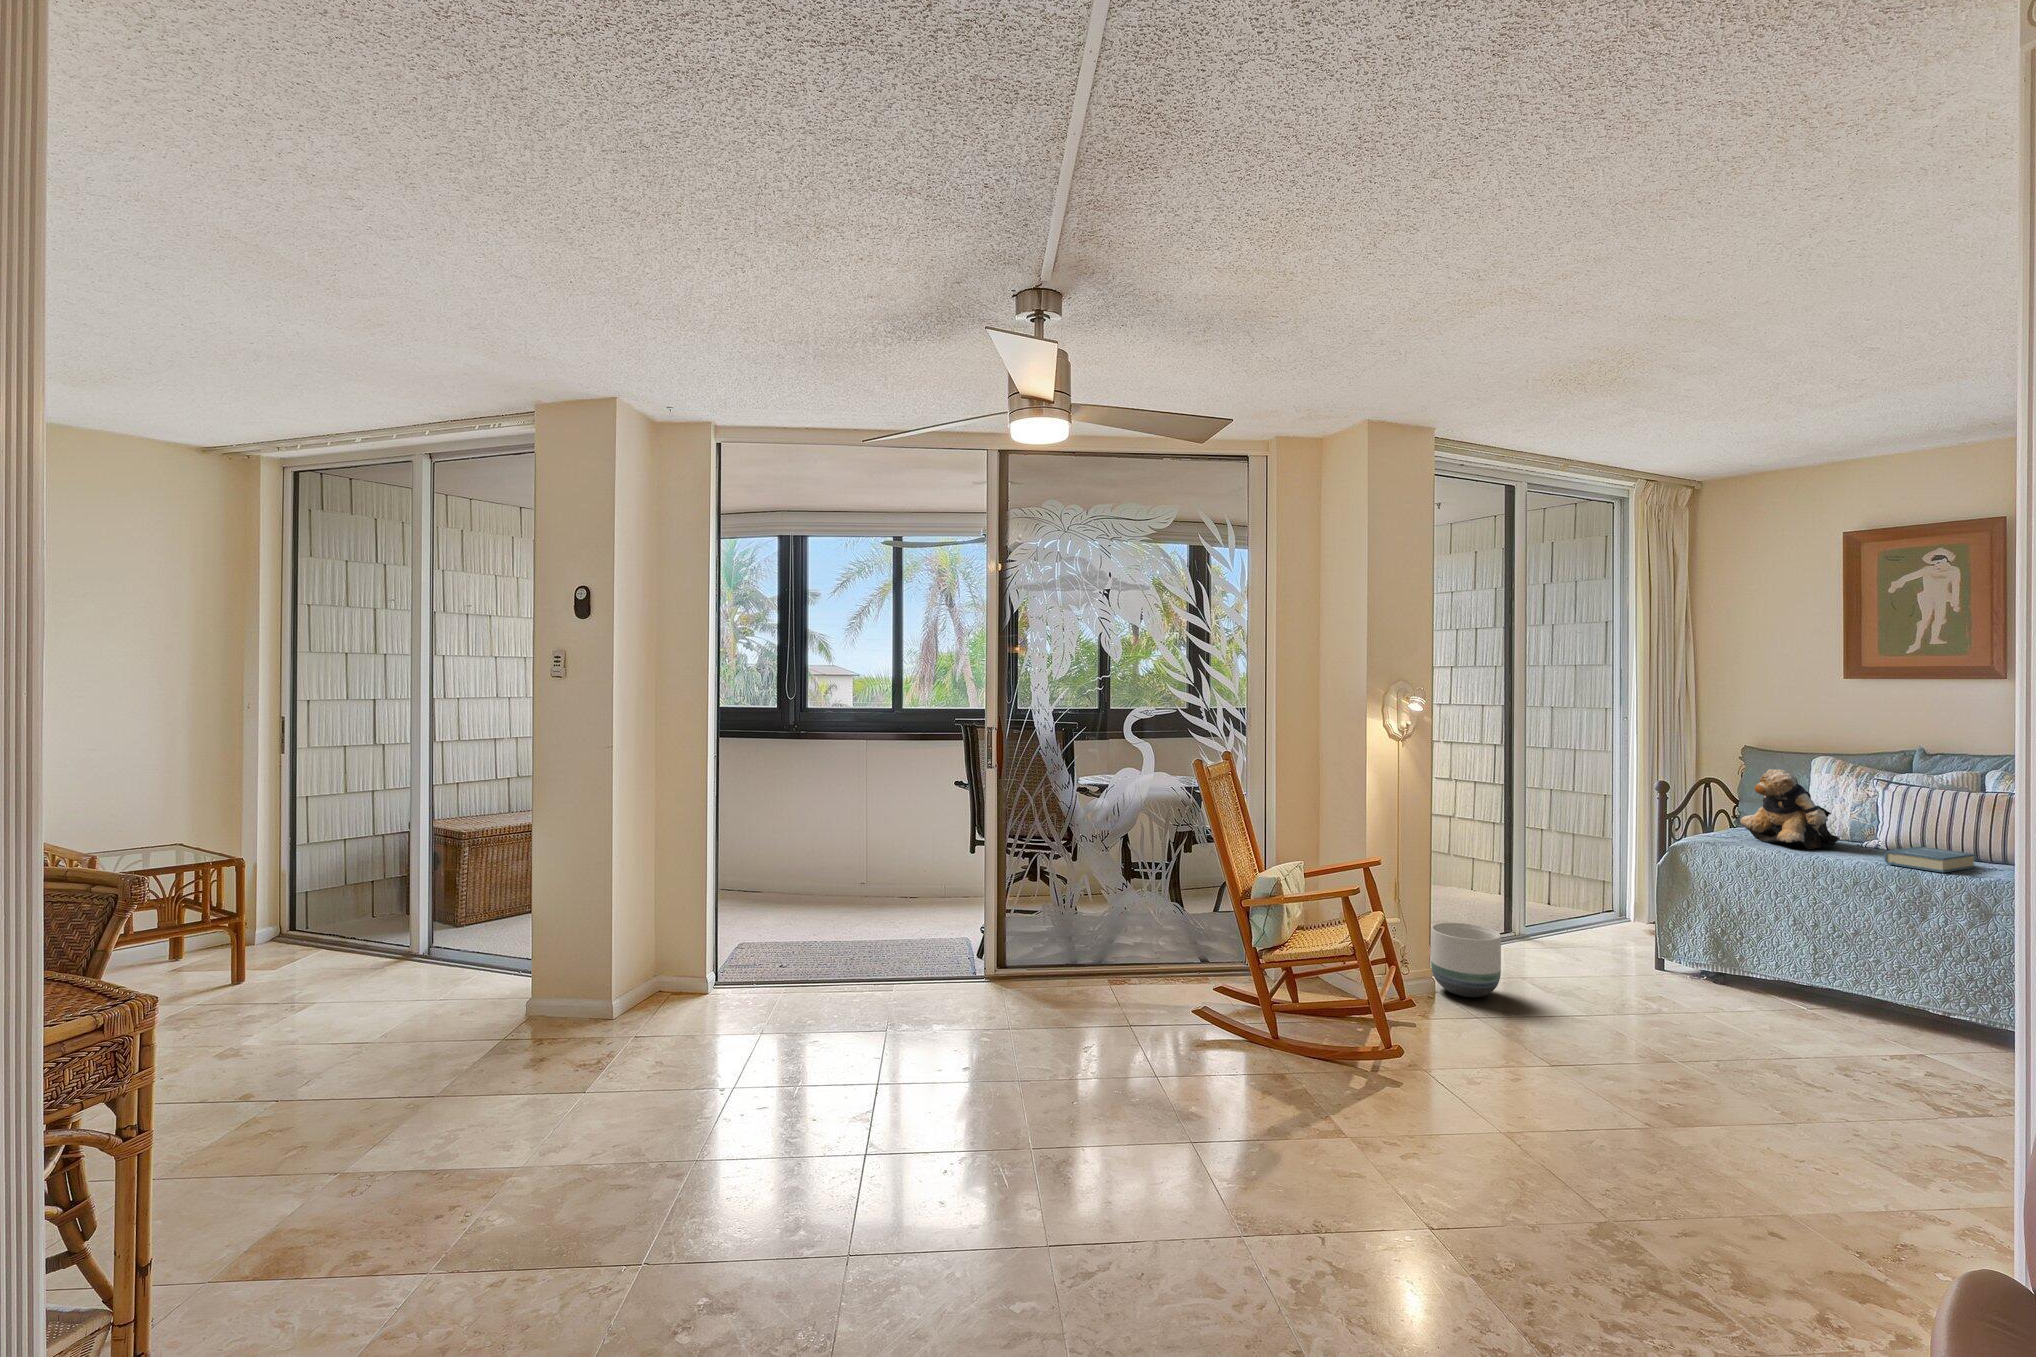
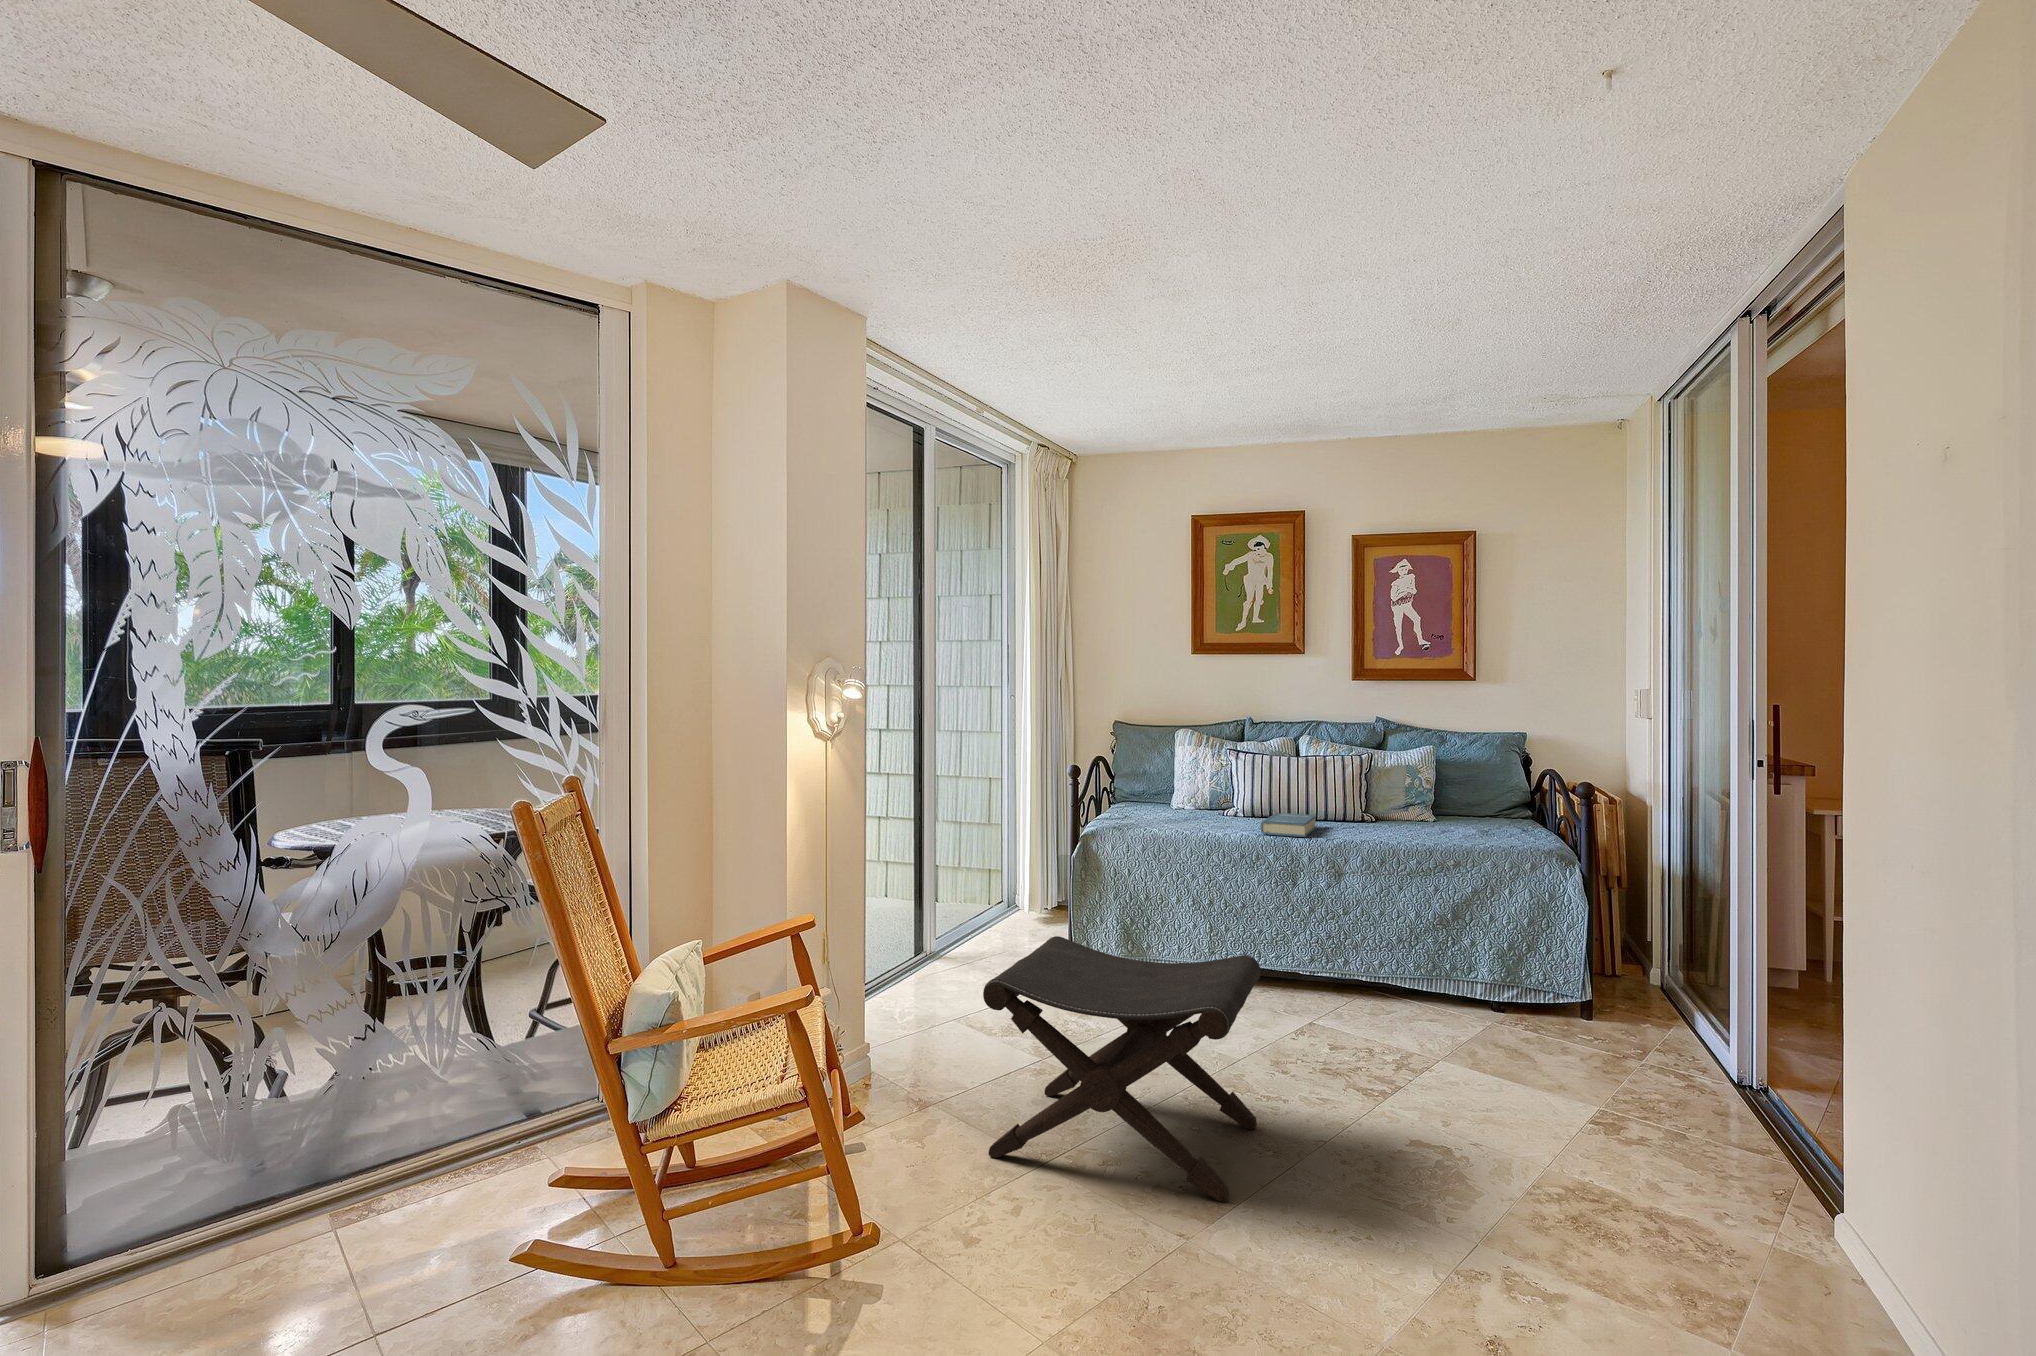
teddy bear: present [1740,769,1840,849] -> none [1137,745,1218,826]
footstool: none [1497,909,1782,1132] -> present [983,936,1261,1201]
planter: present [1431,923,1501,997] -> none [868,976,952,1077]

